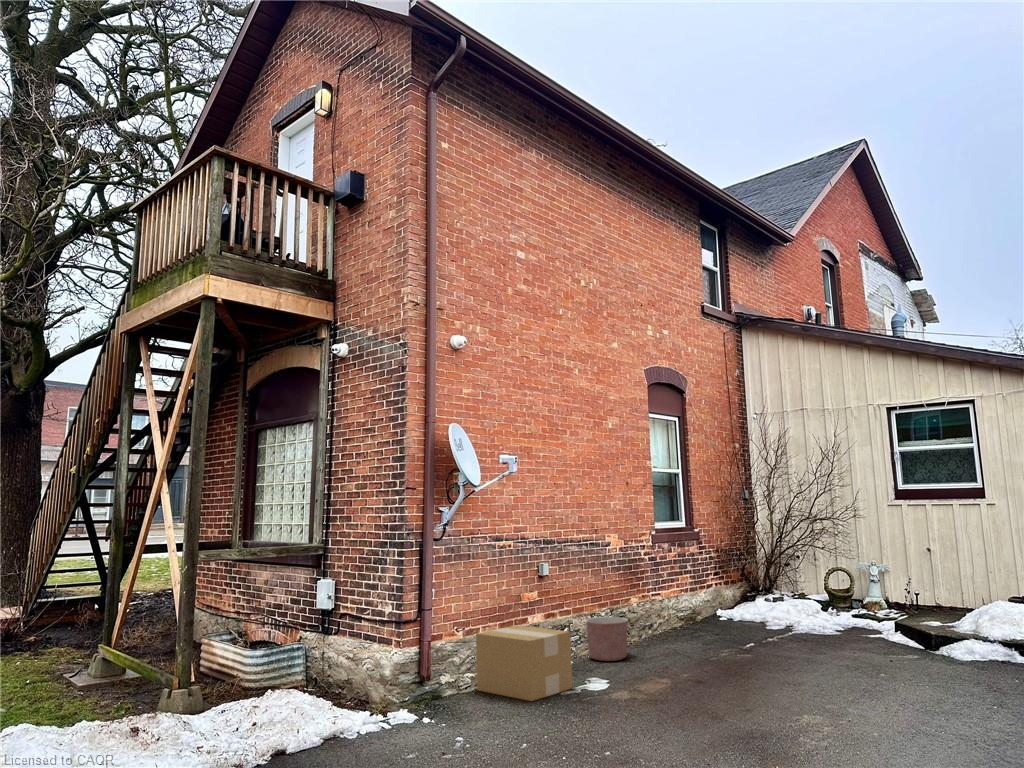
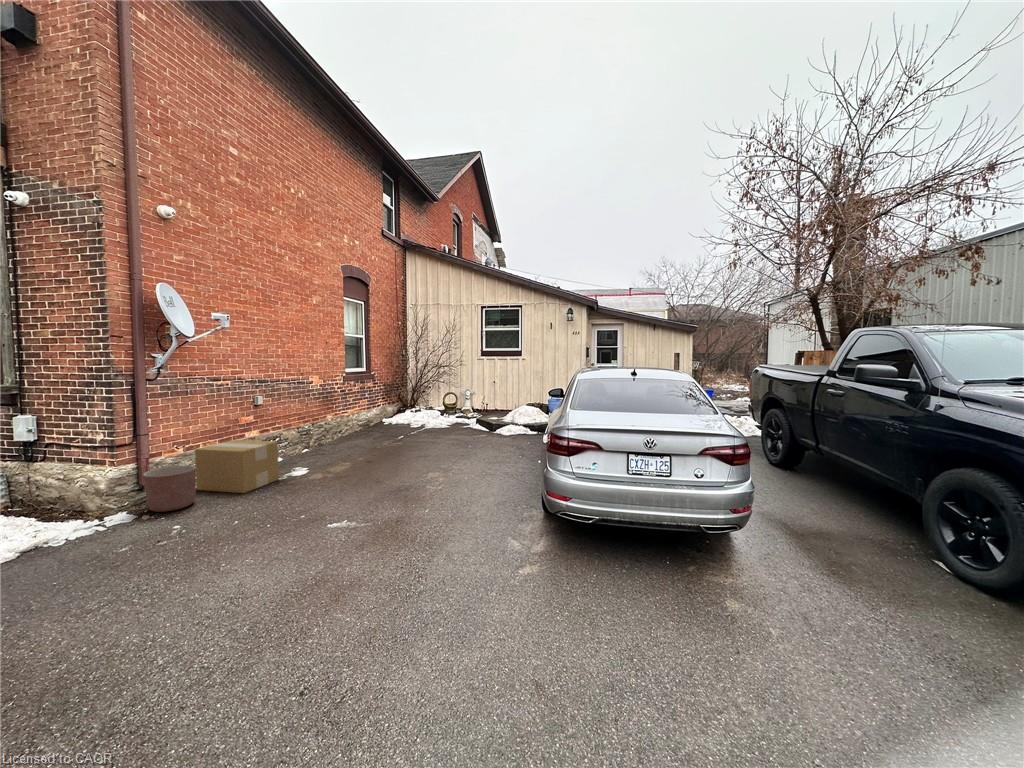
planter: present [586,617,627,661] -> present [143,465,196,512]

